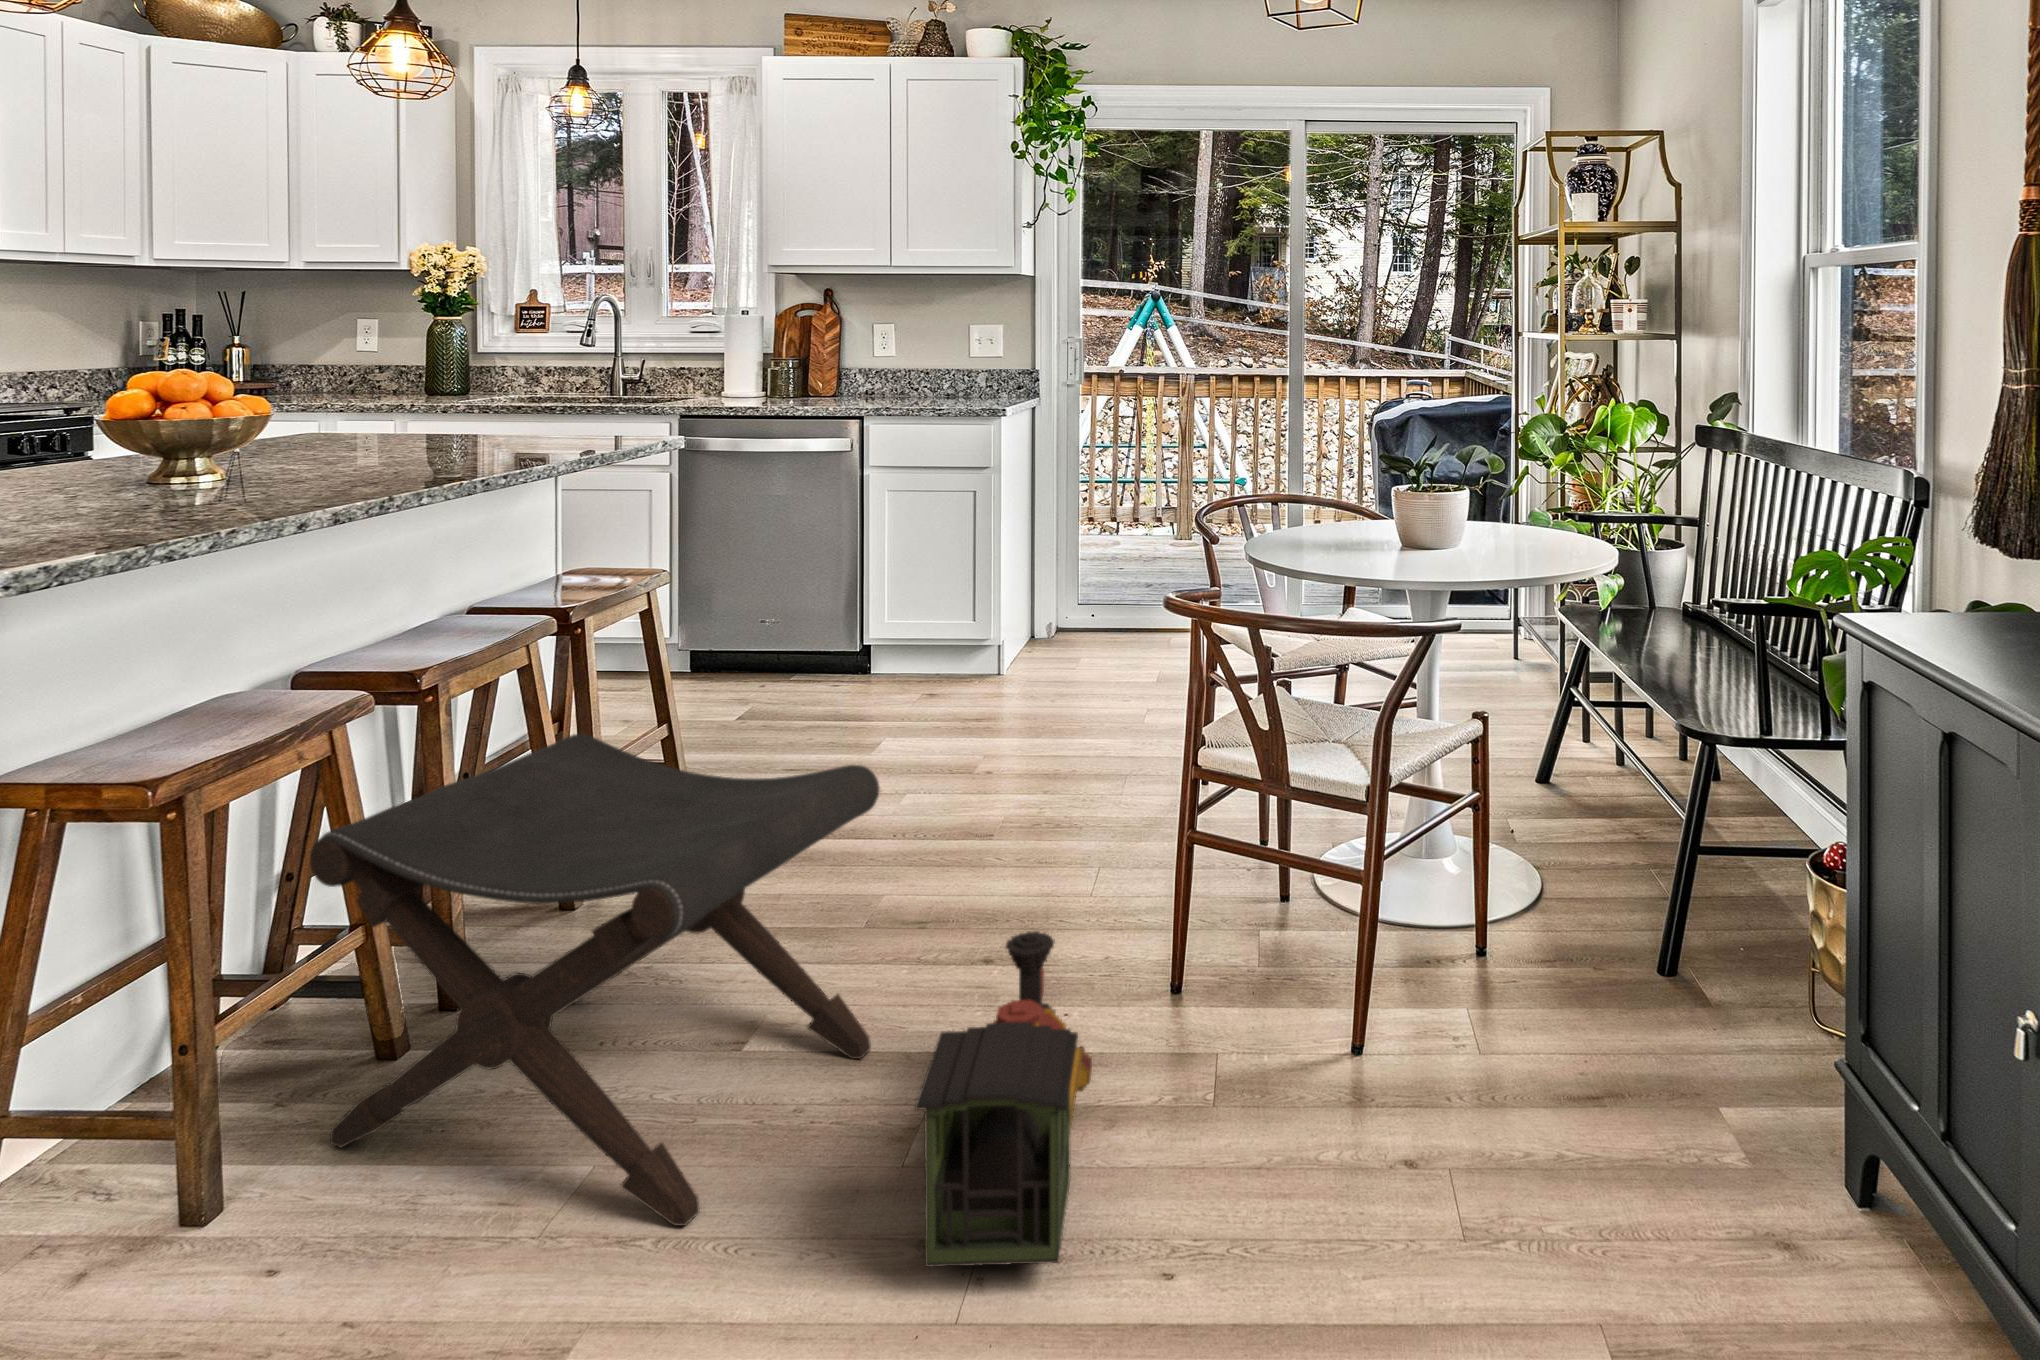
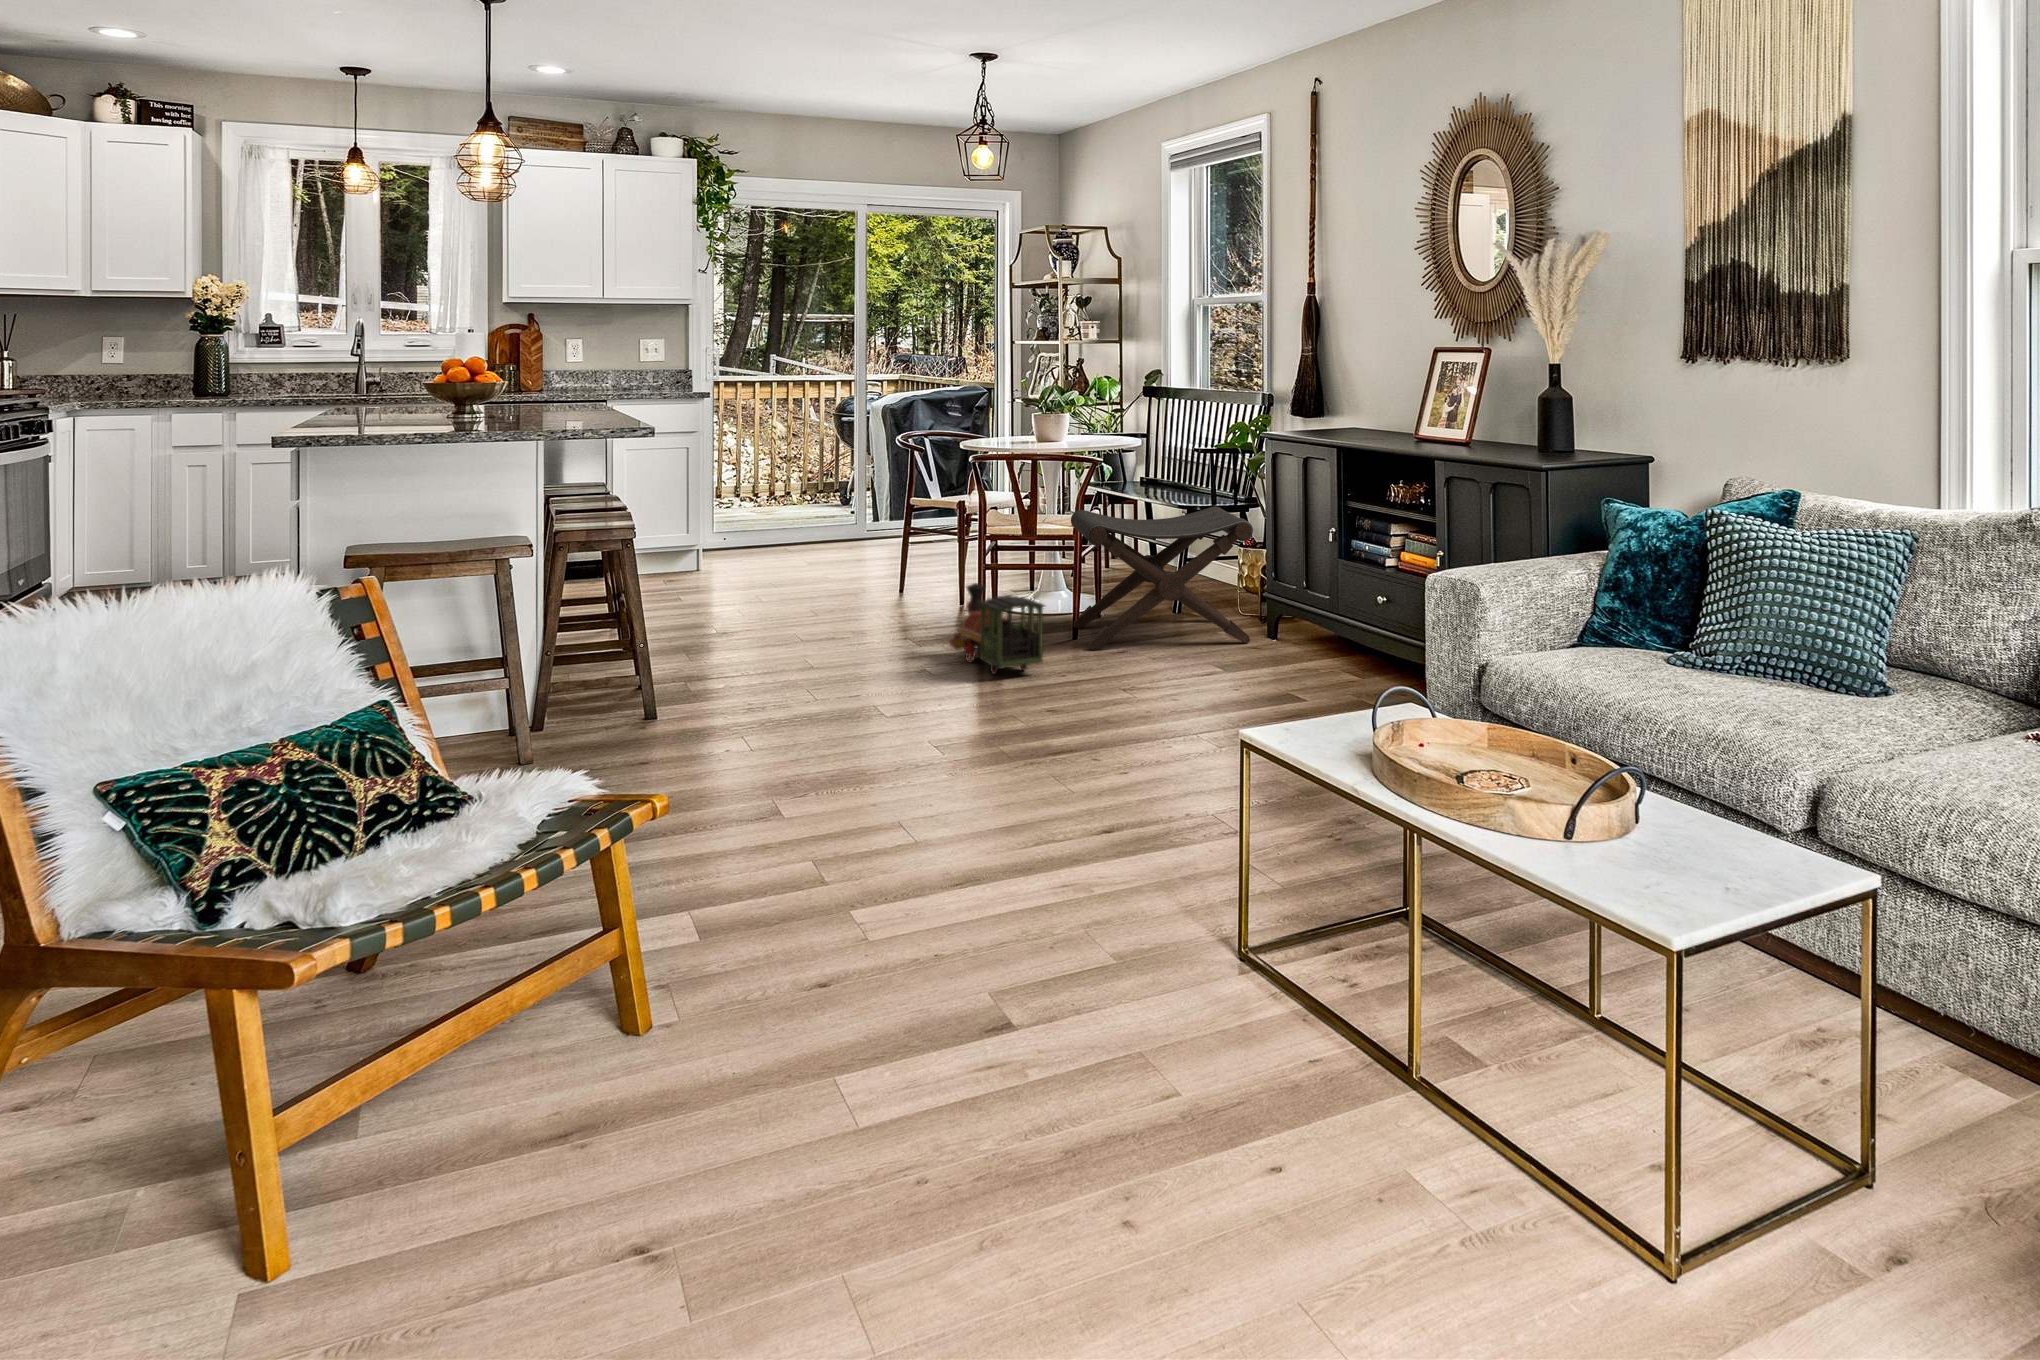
footstool: present [310,734,880,1226] -> present [1071,507,1253,650]

